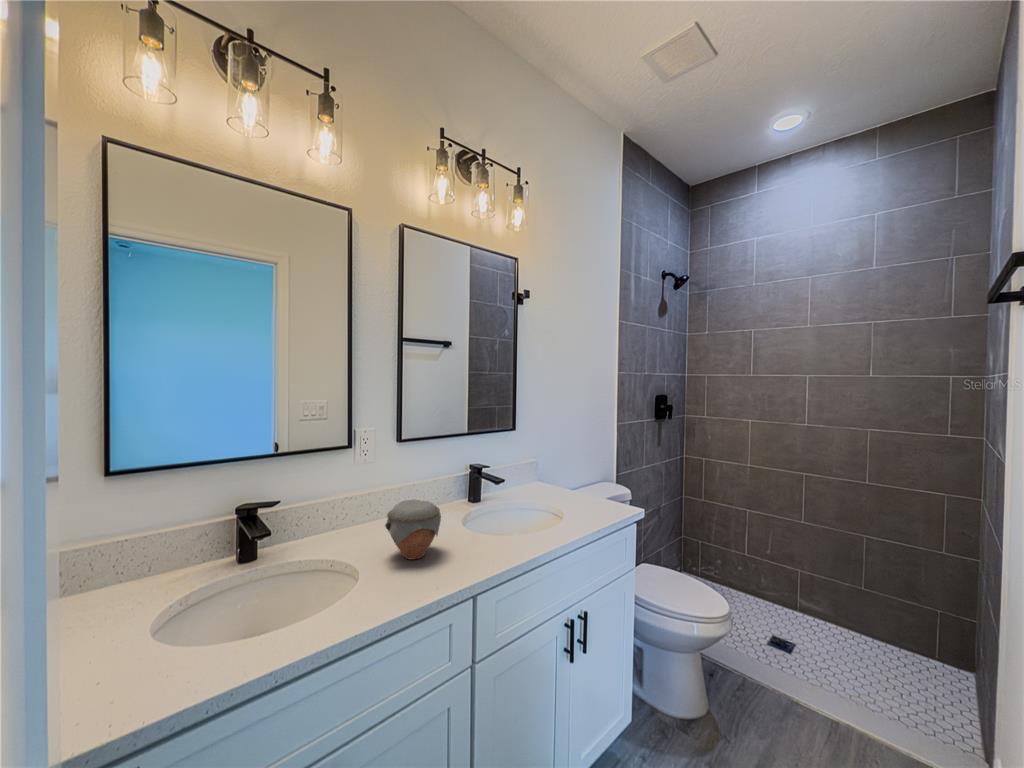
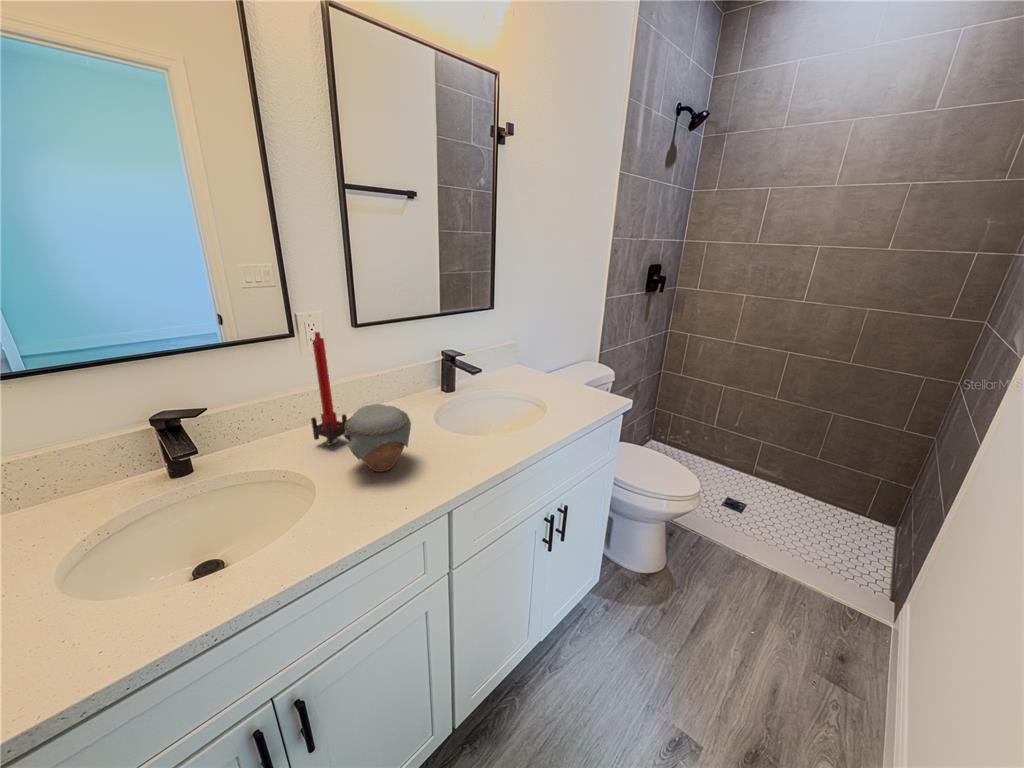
candle: none [358,441,387,541] -> present [311,332,347,445]

